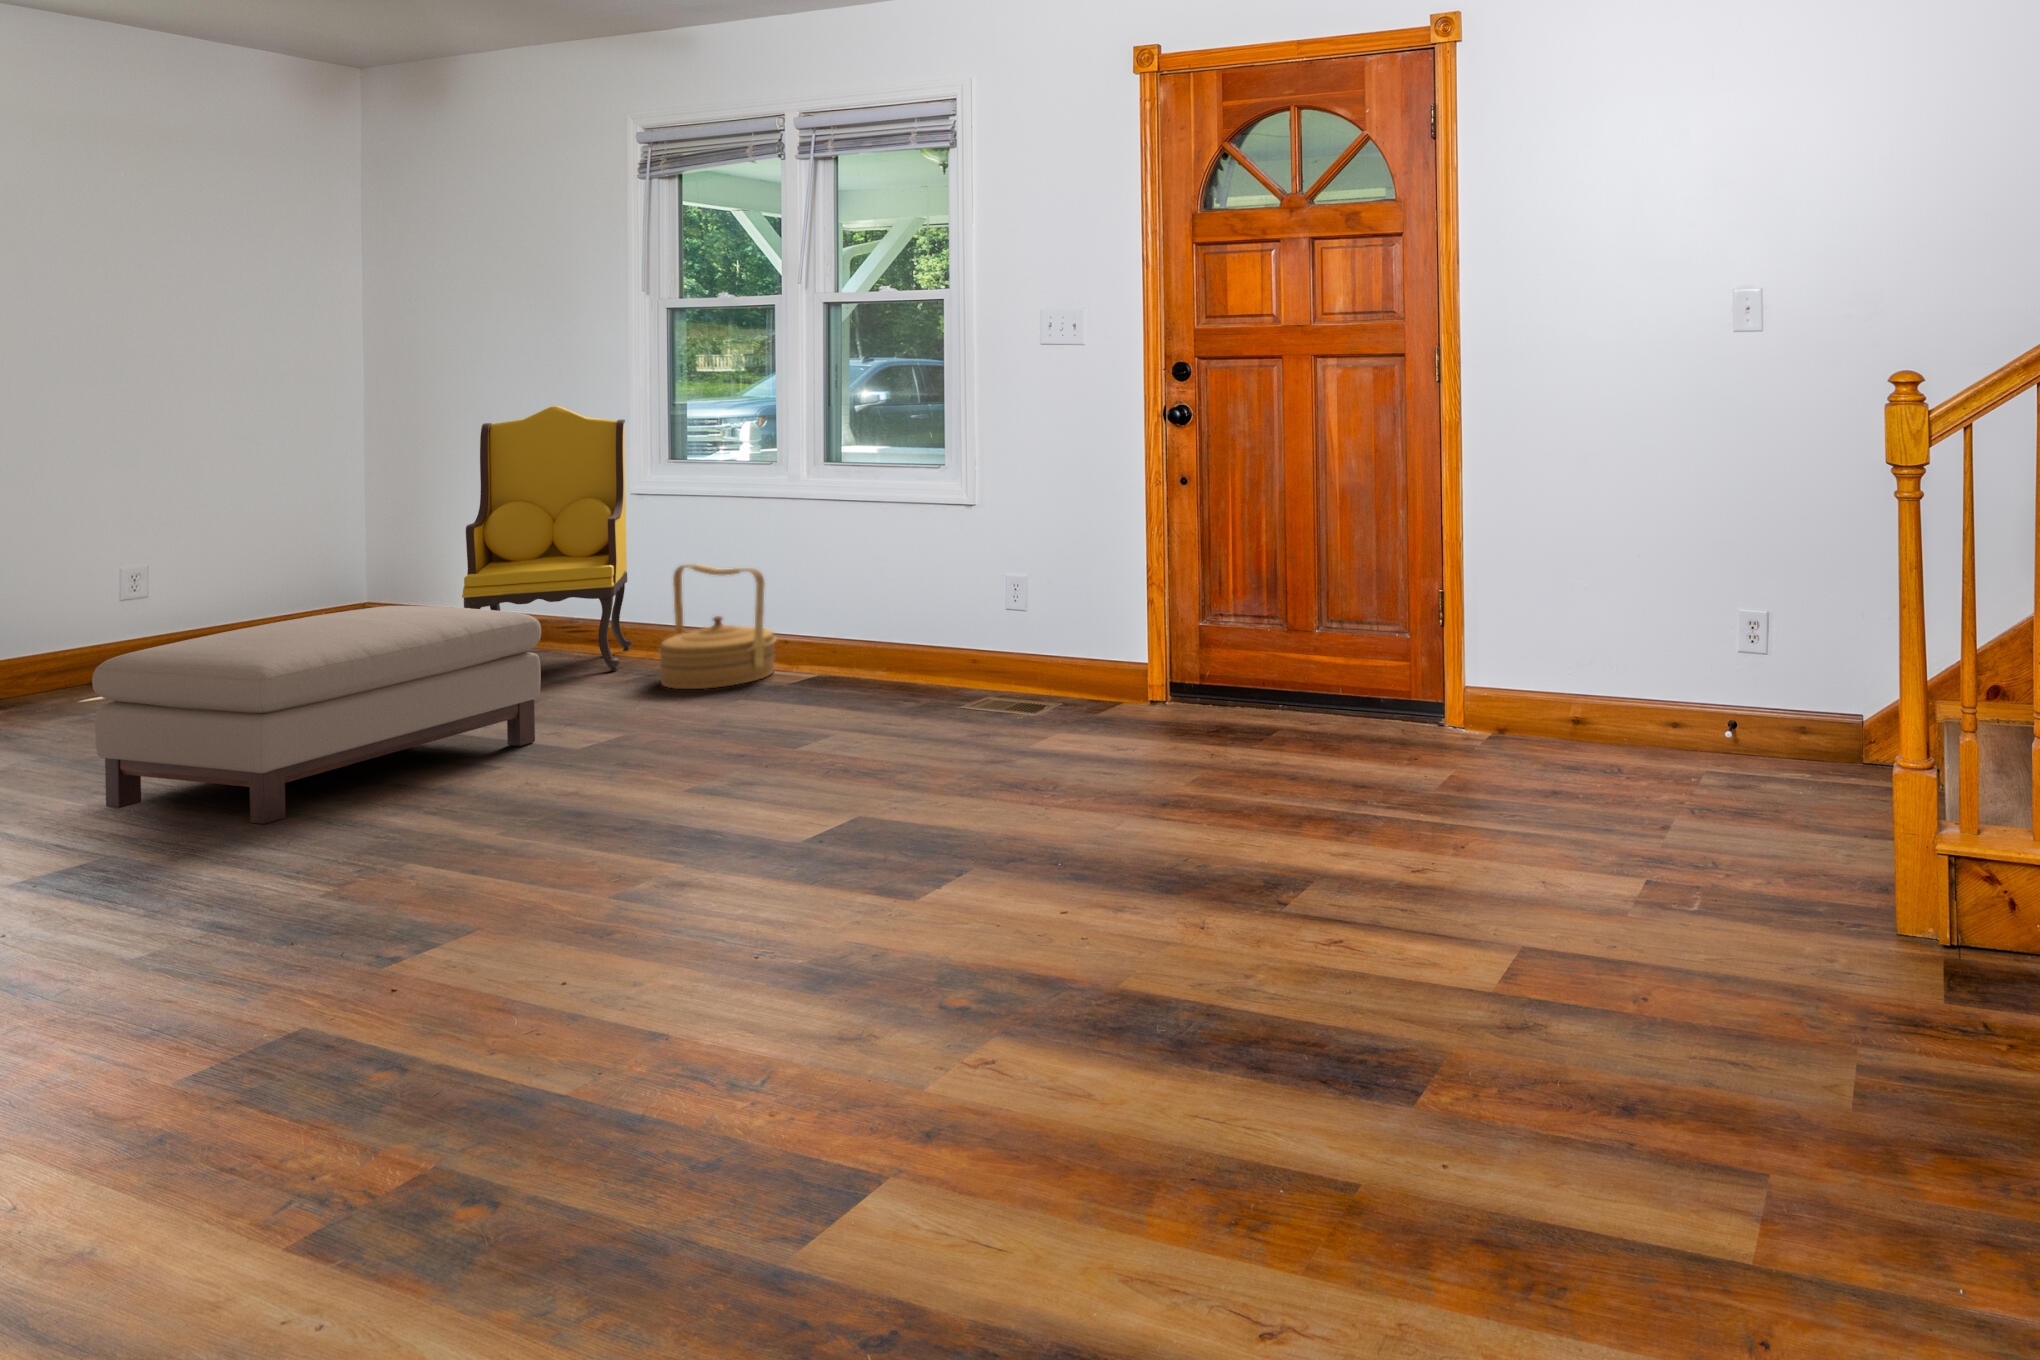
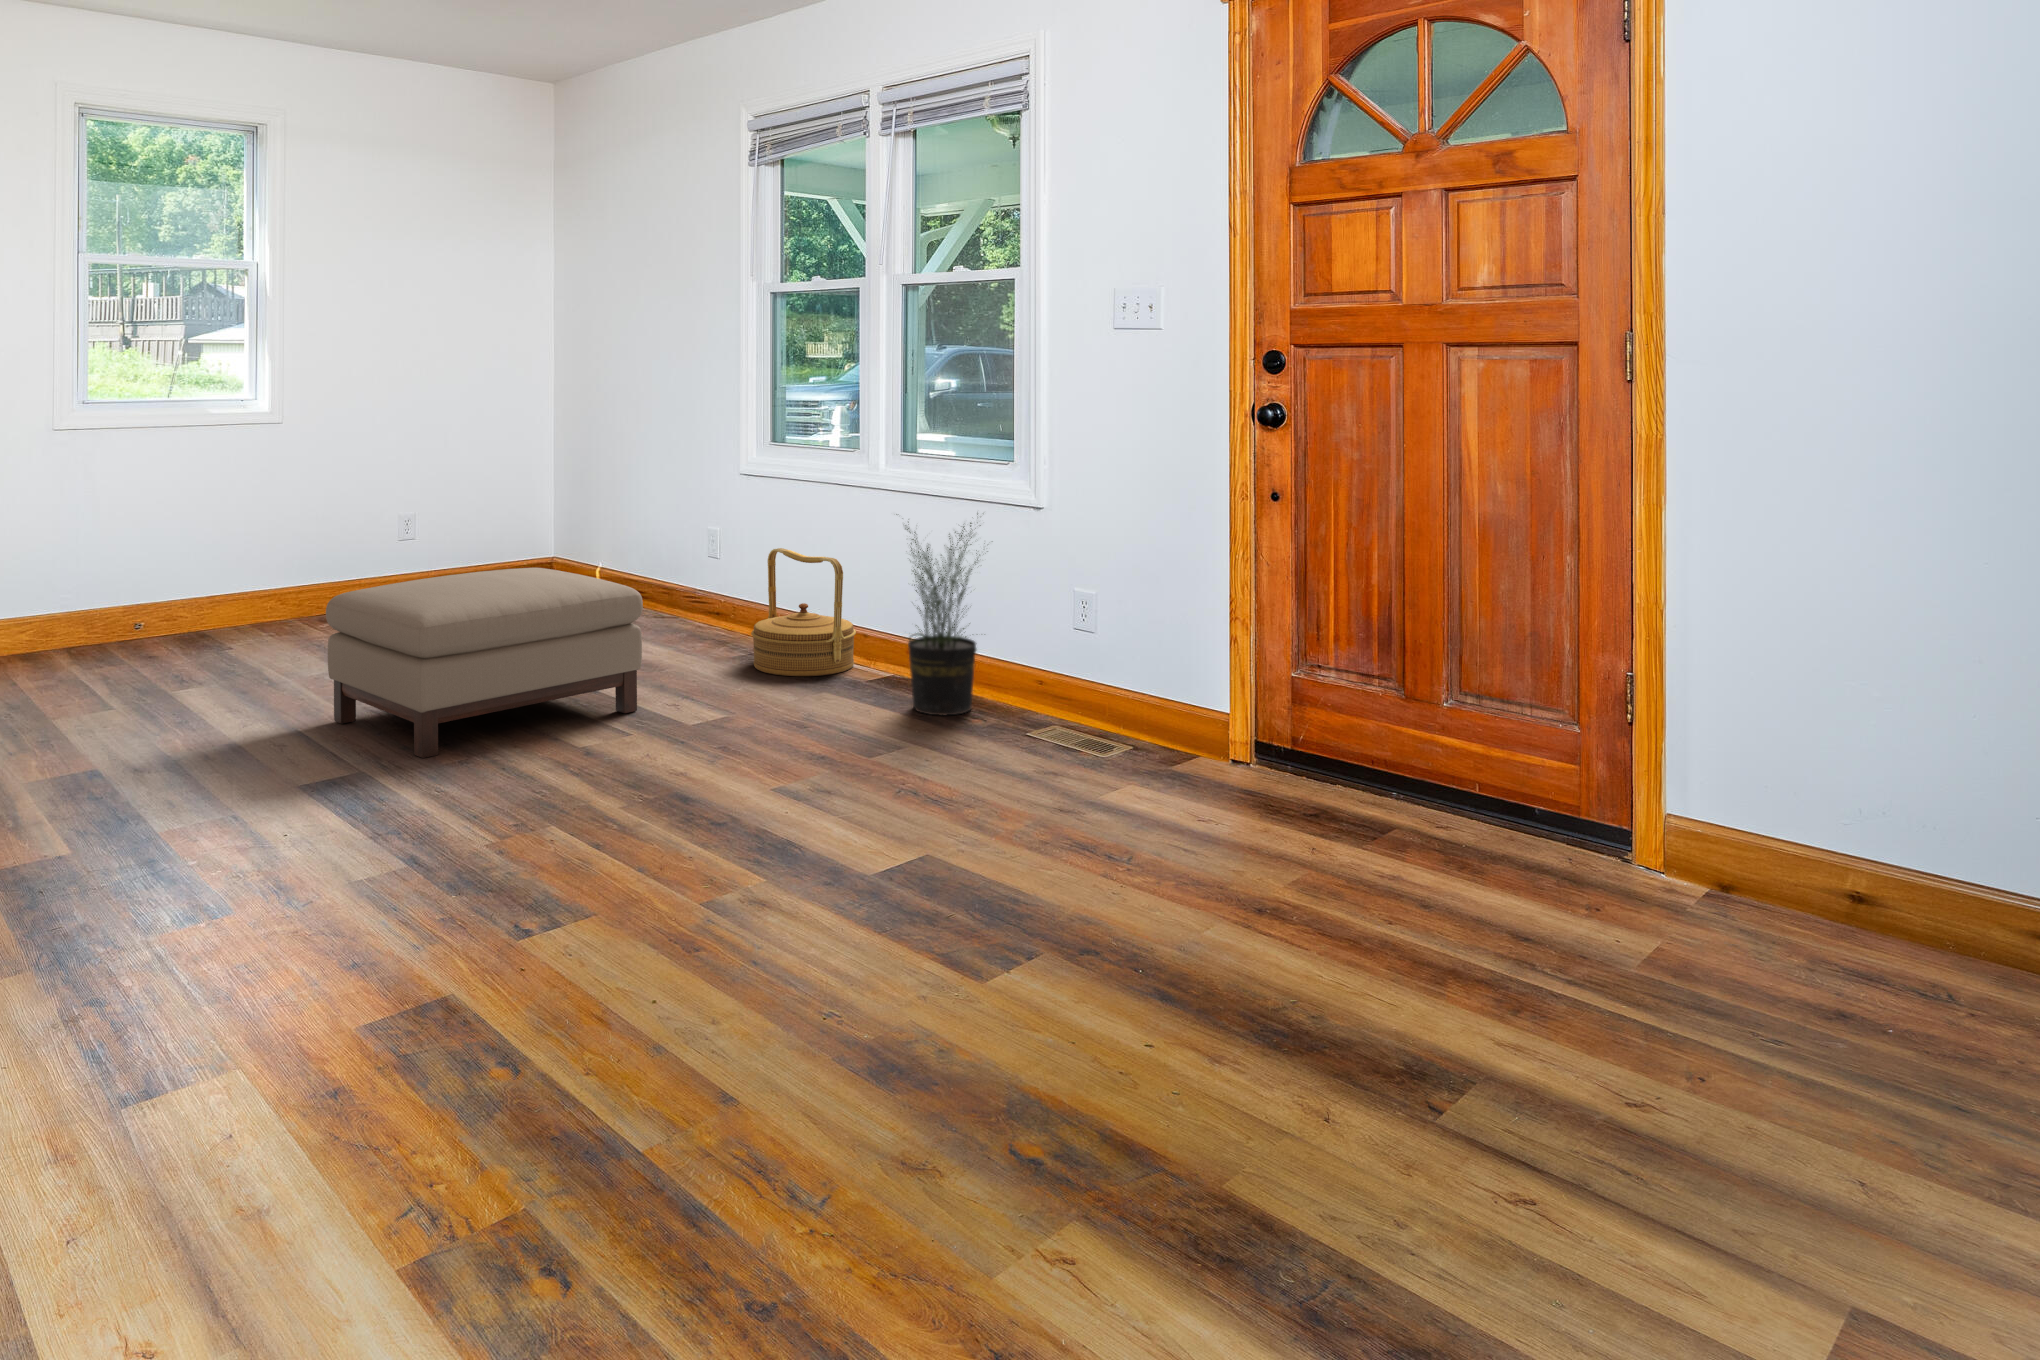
armchair: present [462,406,632,671] -> none [602,388,741,646]
potted plant: none [823,510,928,703] -> present [896,513,981,715]

